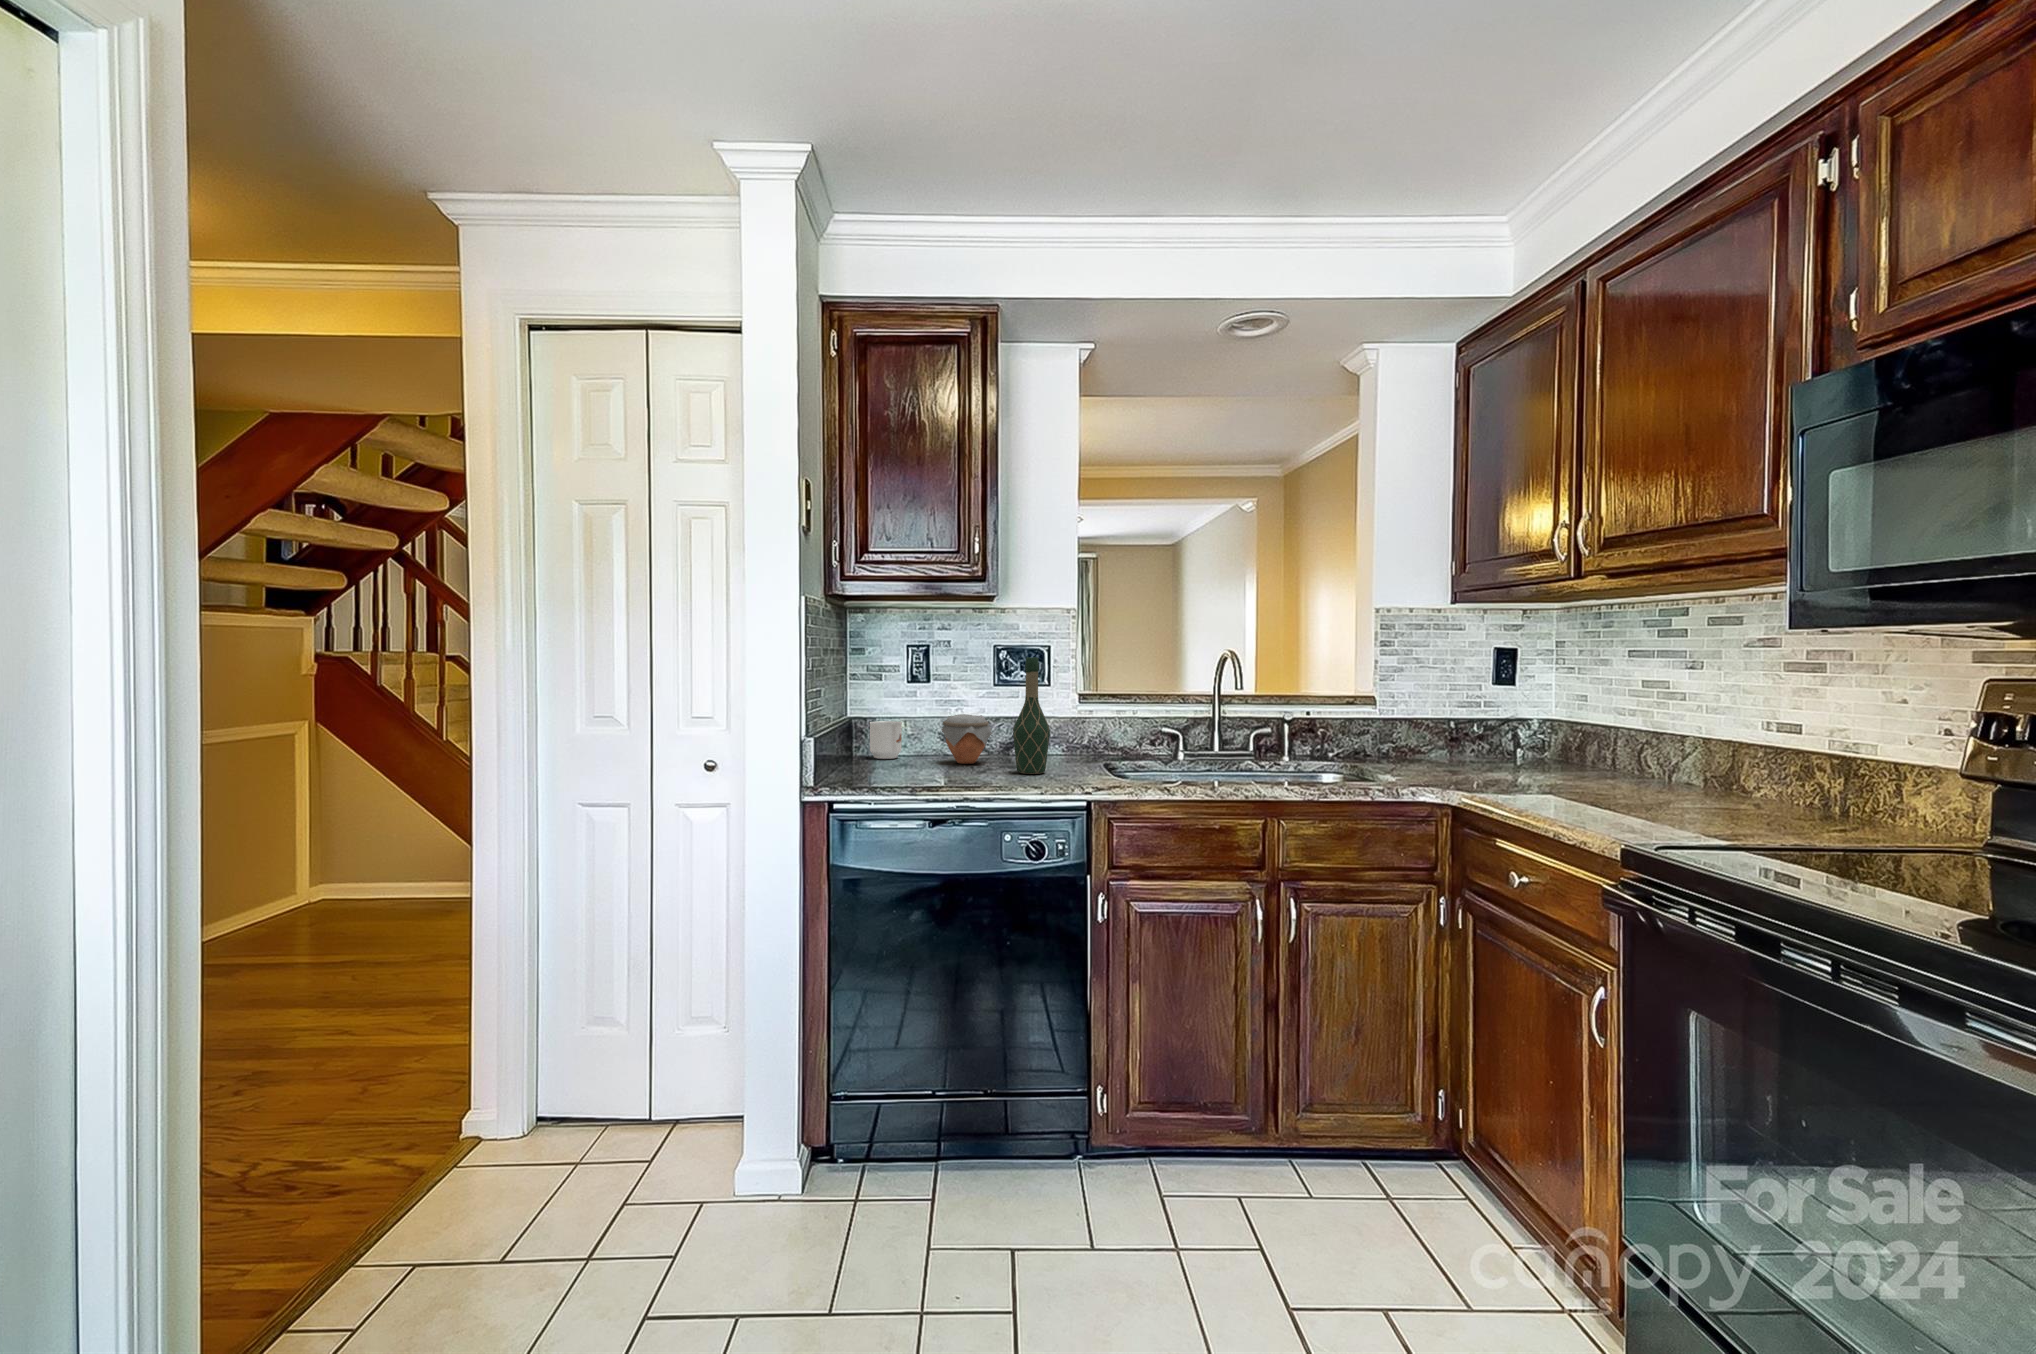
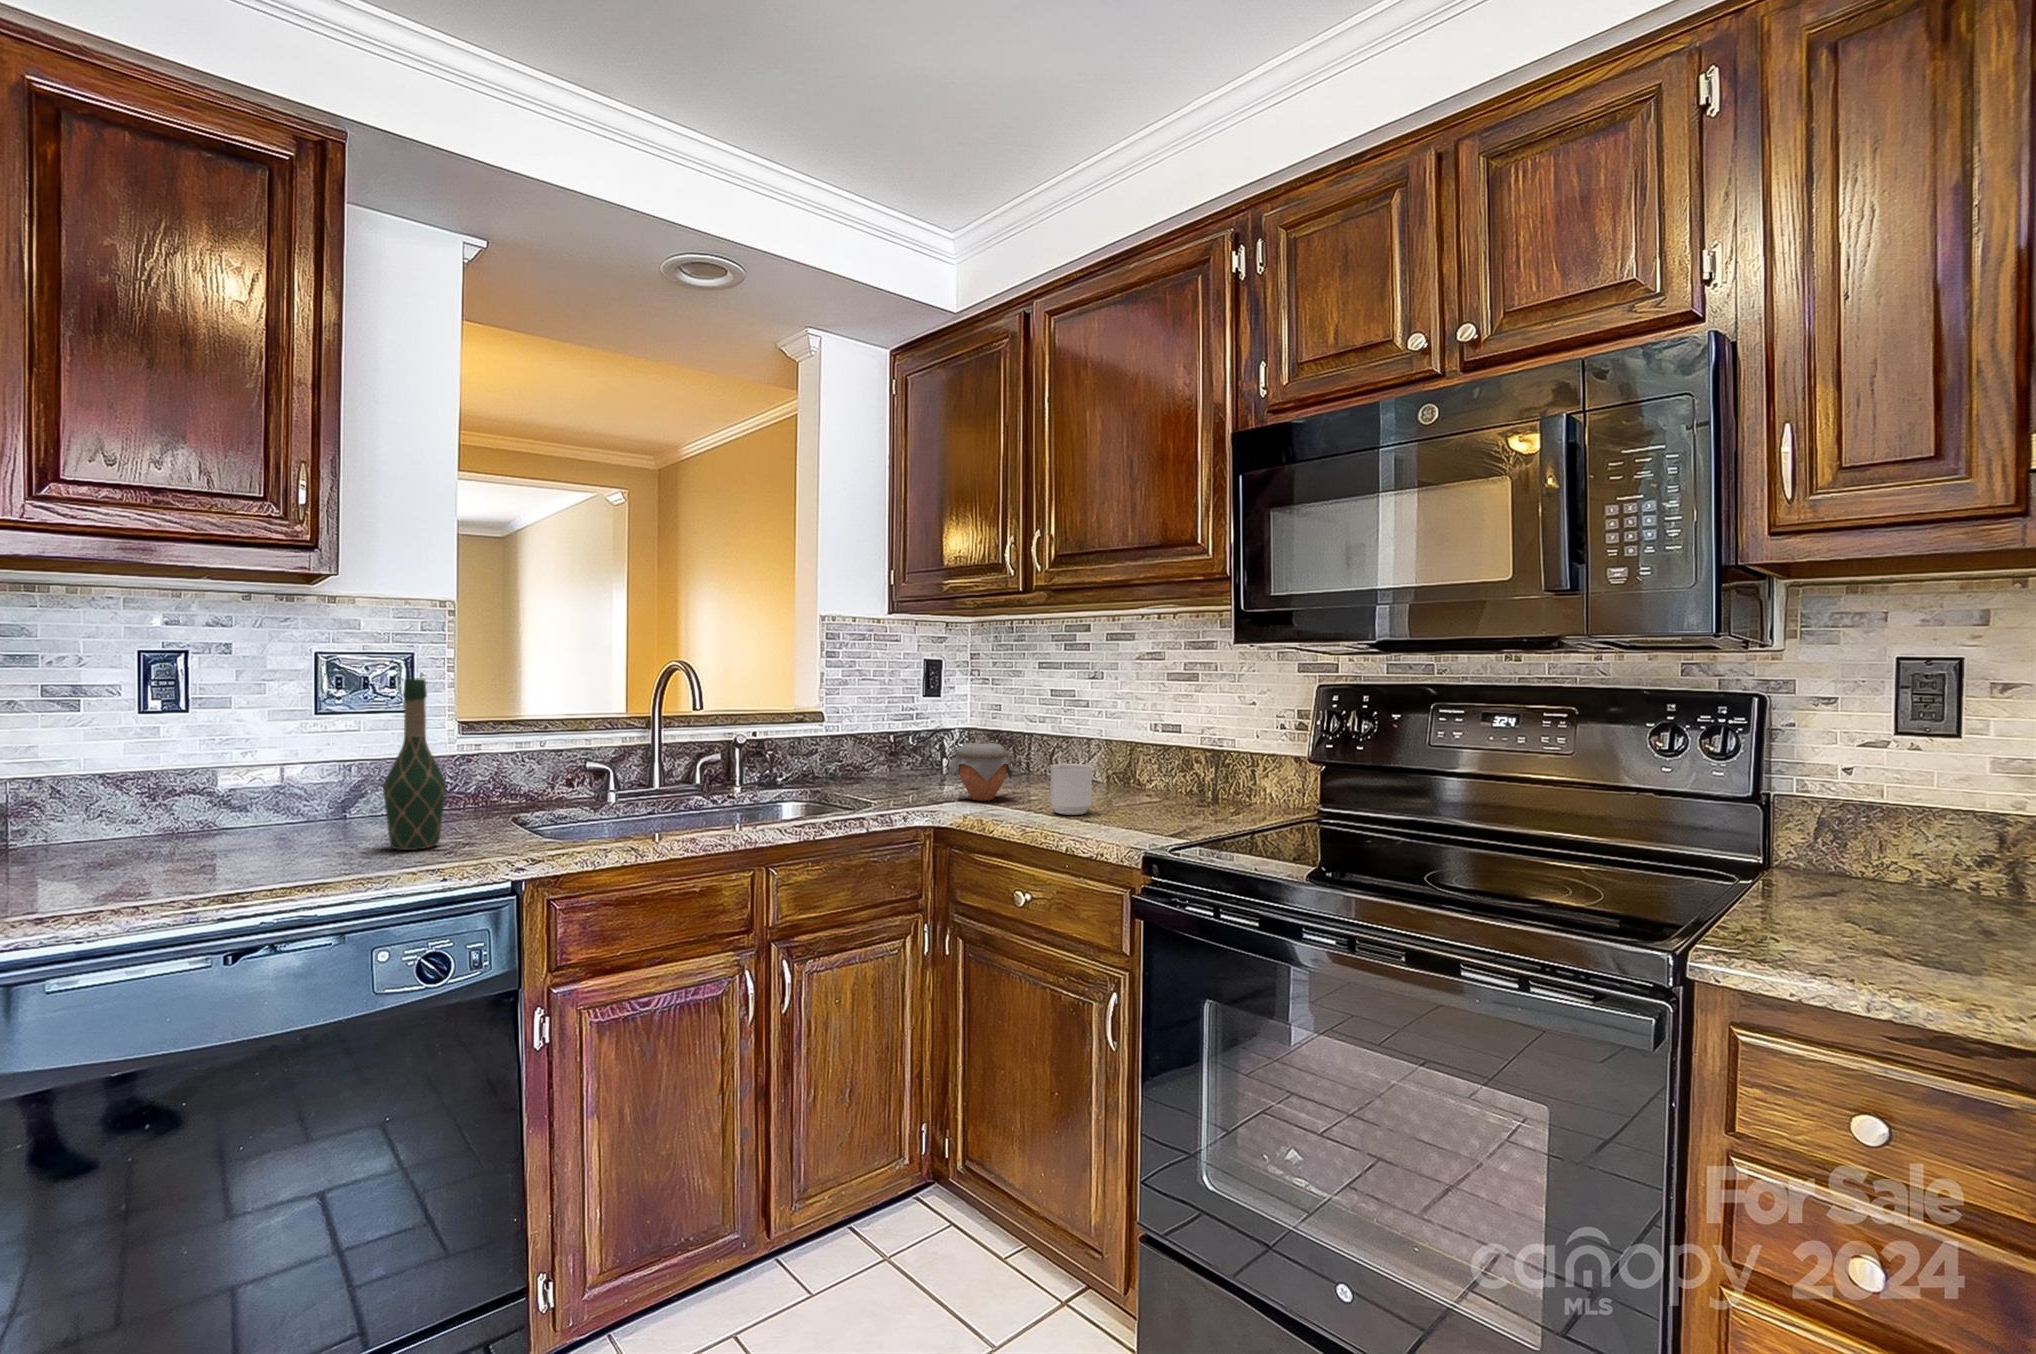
jar: present [941,714,992,764] -> present [949,743,1012,801]
mug: present [870,721,902,759] -> present [1050,764,1093,815]

